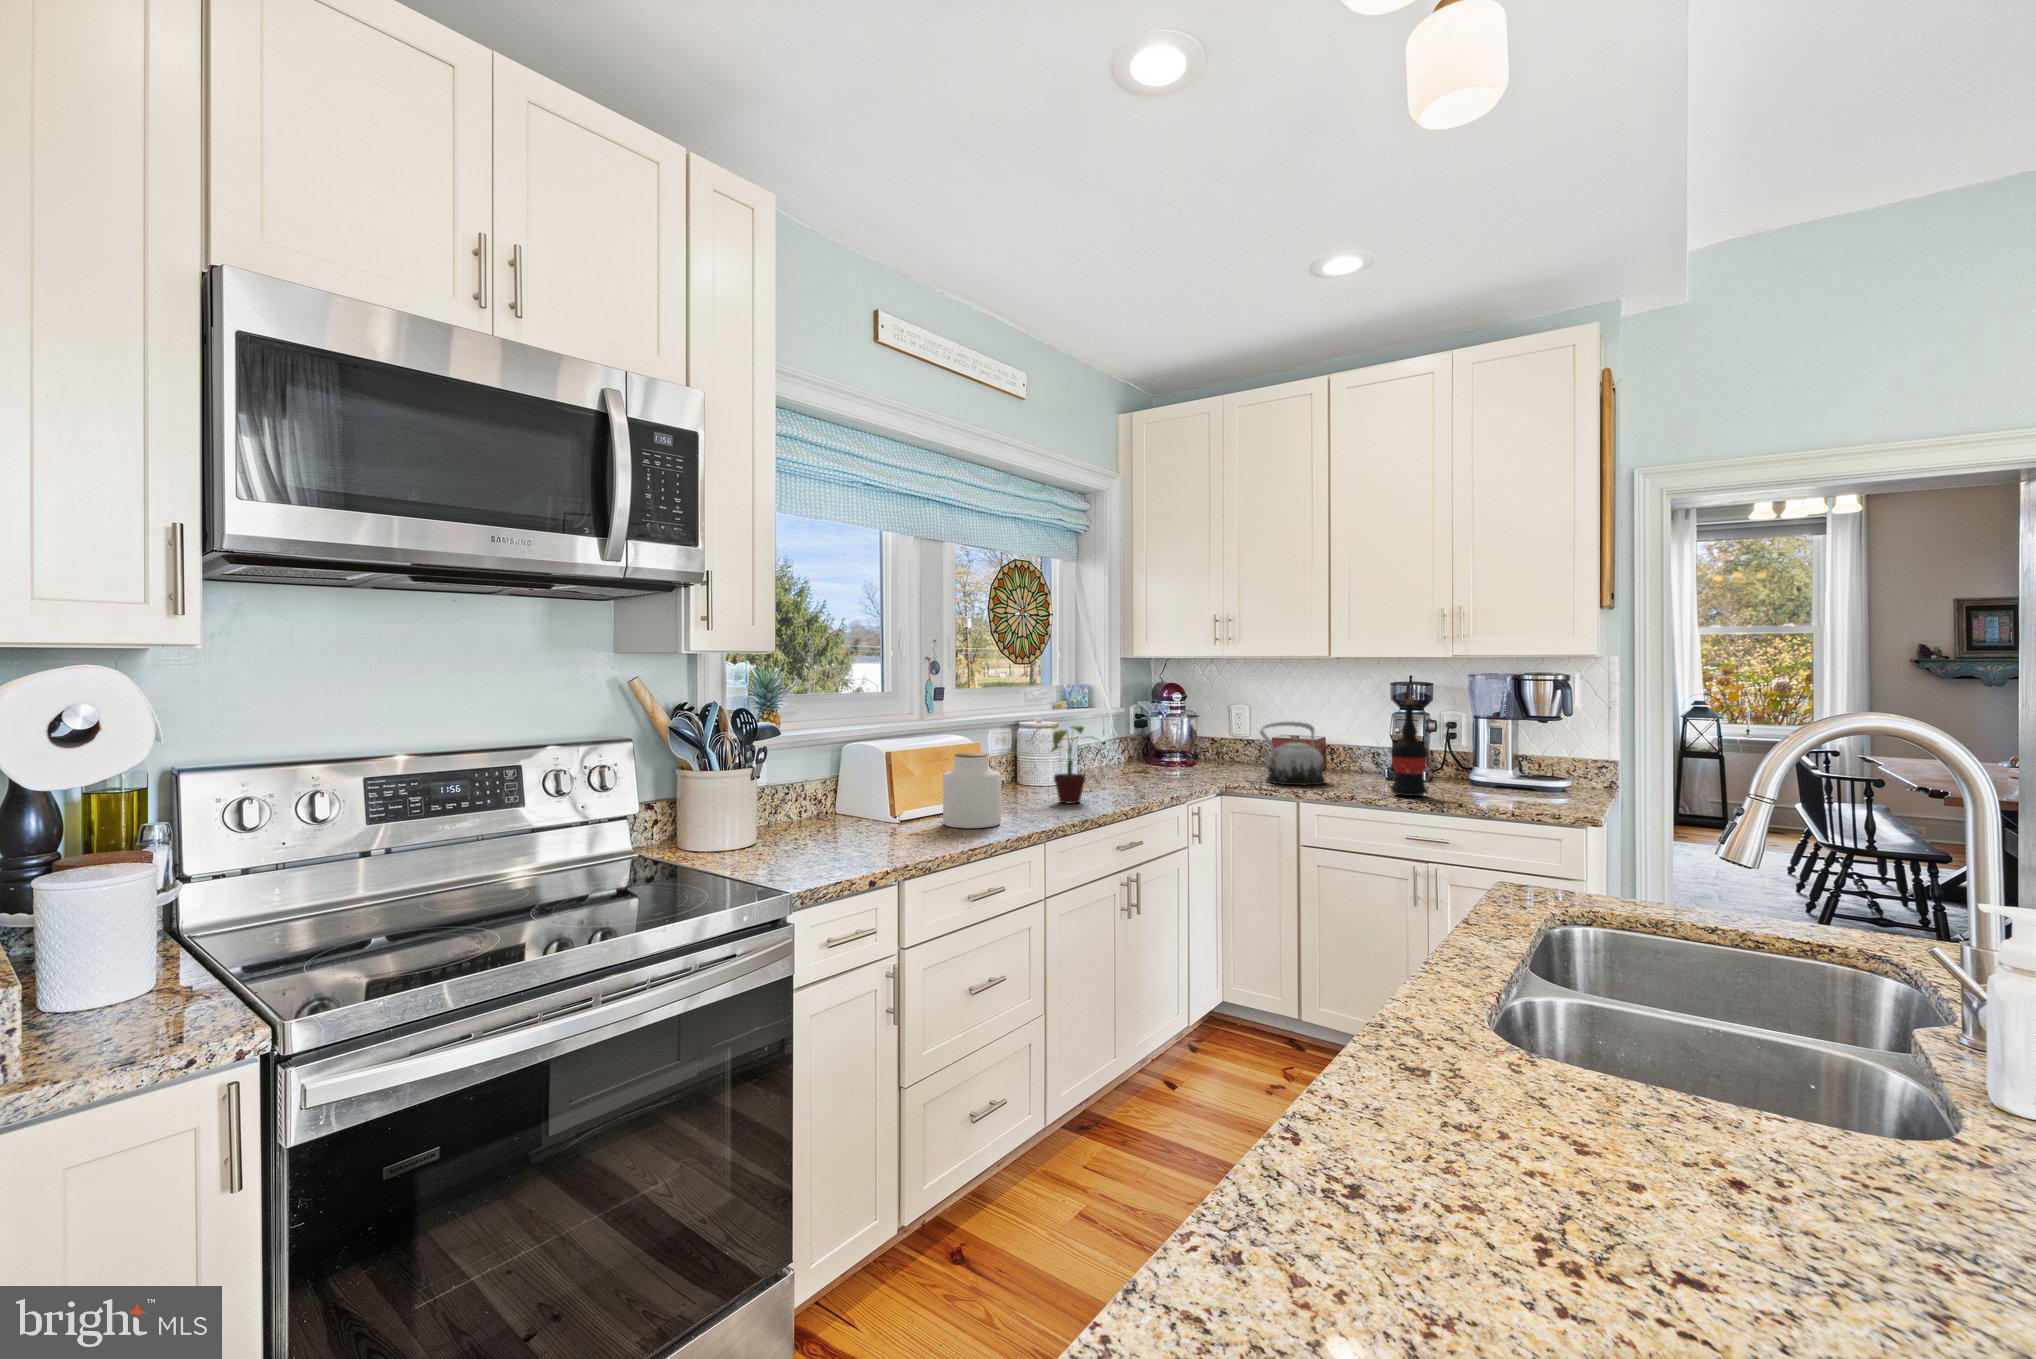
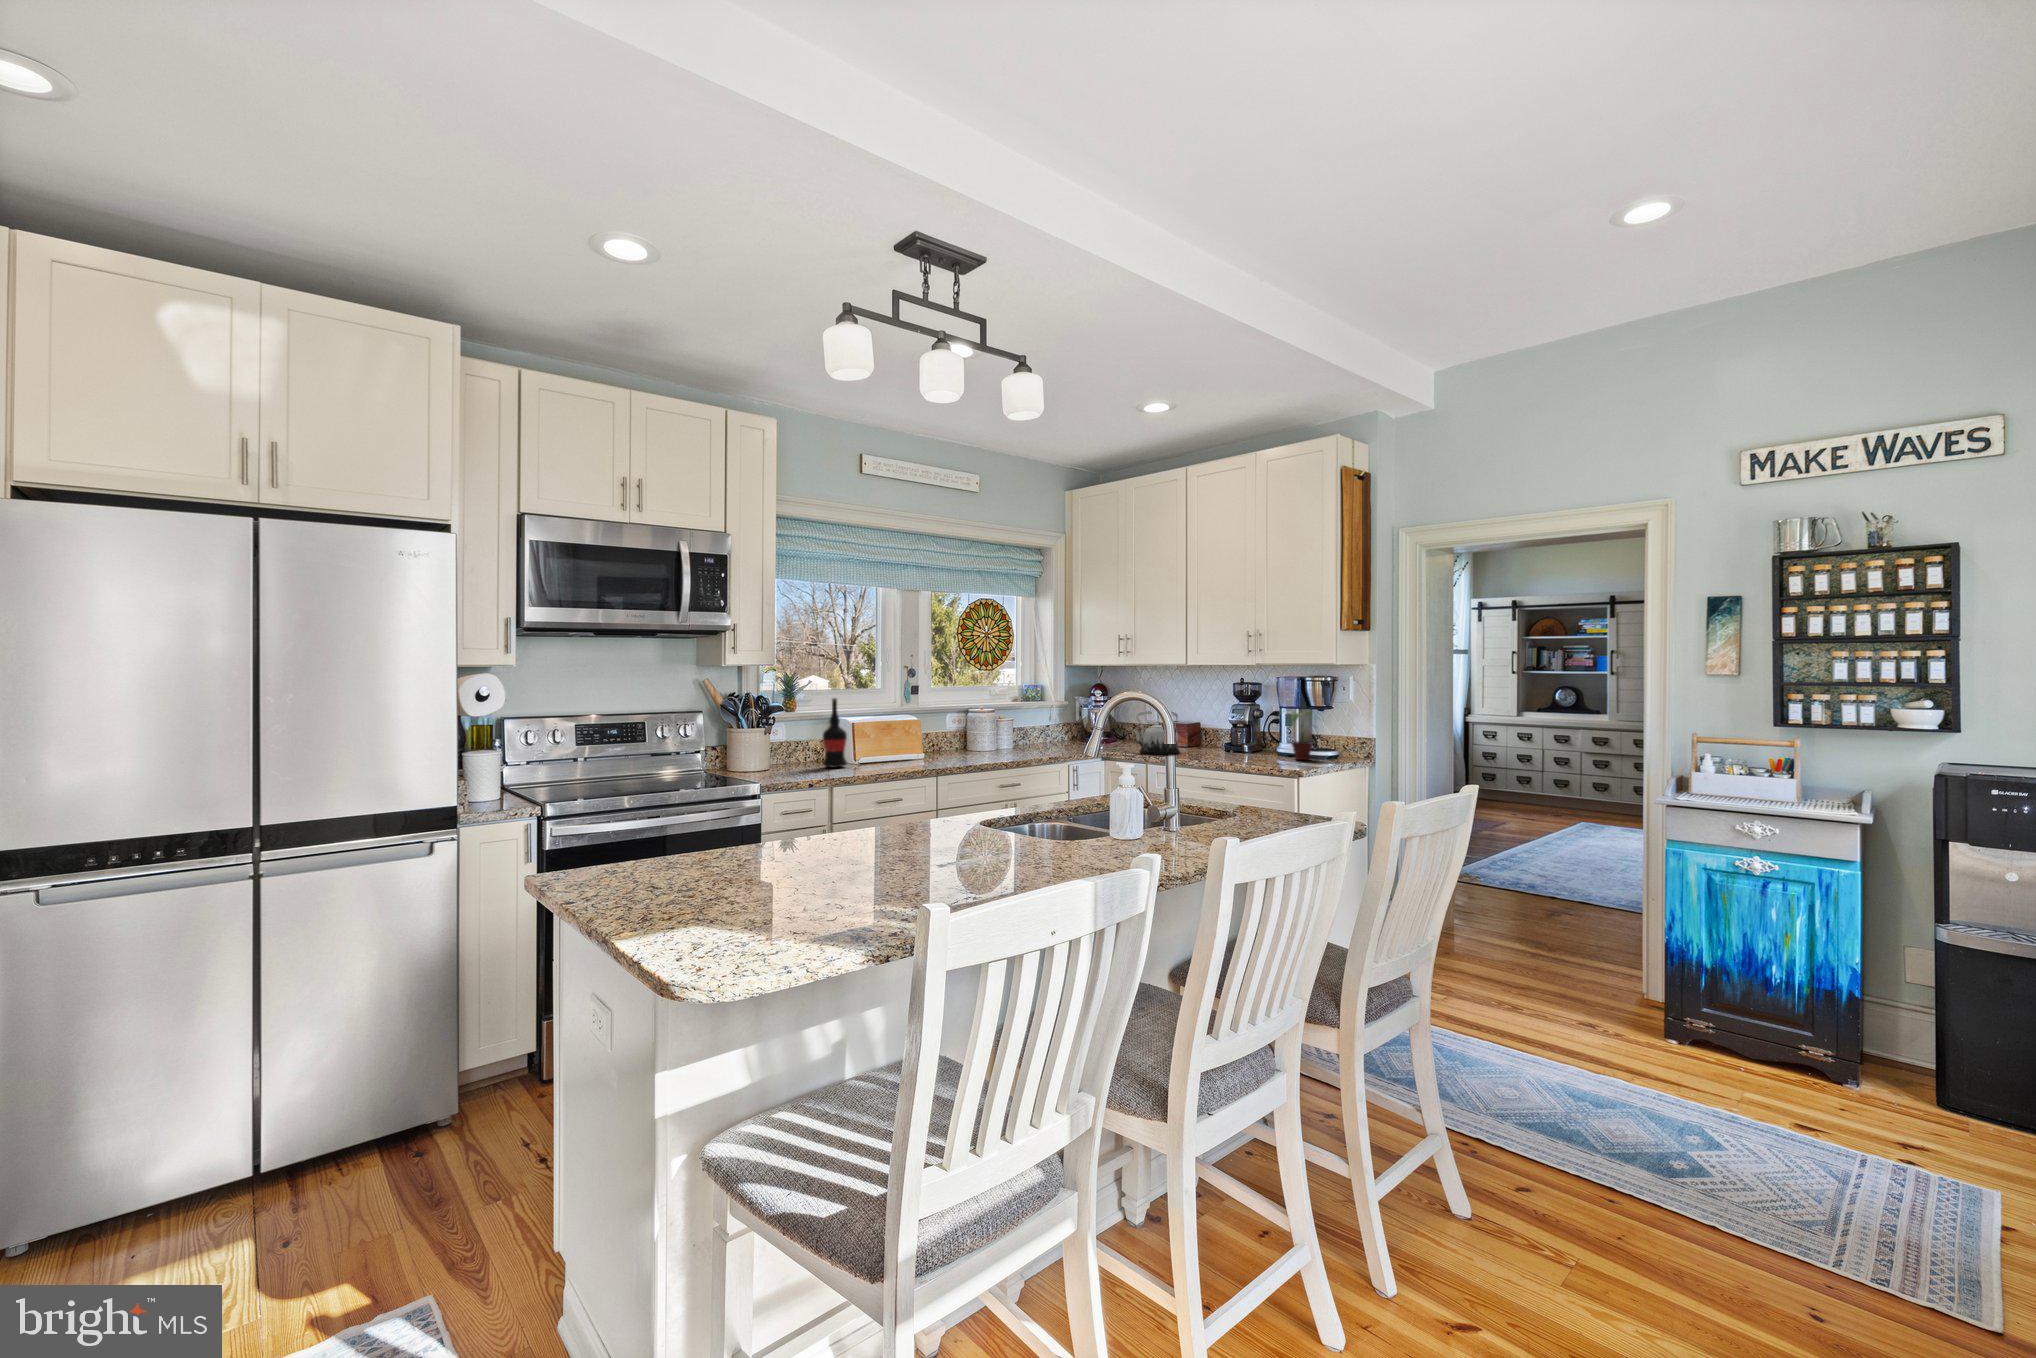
wine bottle: present [1391,700,1428,796] -> present [823,698,847,768]
potted plant: present [1038,726,1097,803] -> present [1281,711,1316,760]
jar: present [943,753,1001,828] -> none [883,724,917,767]

